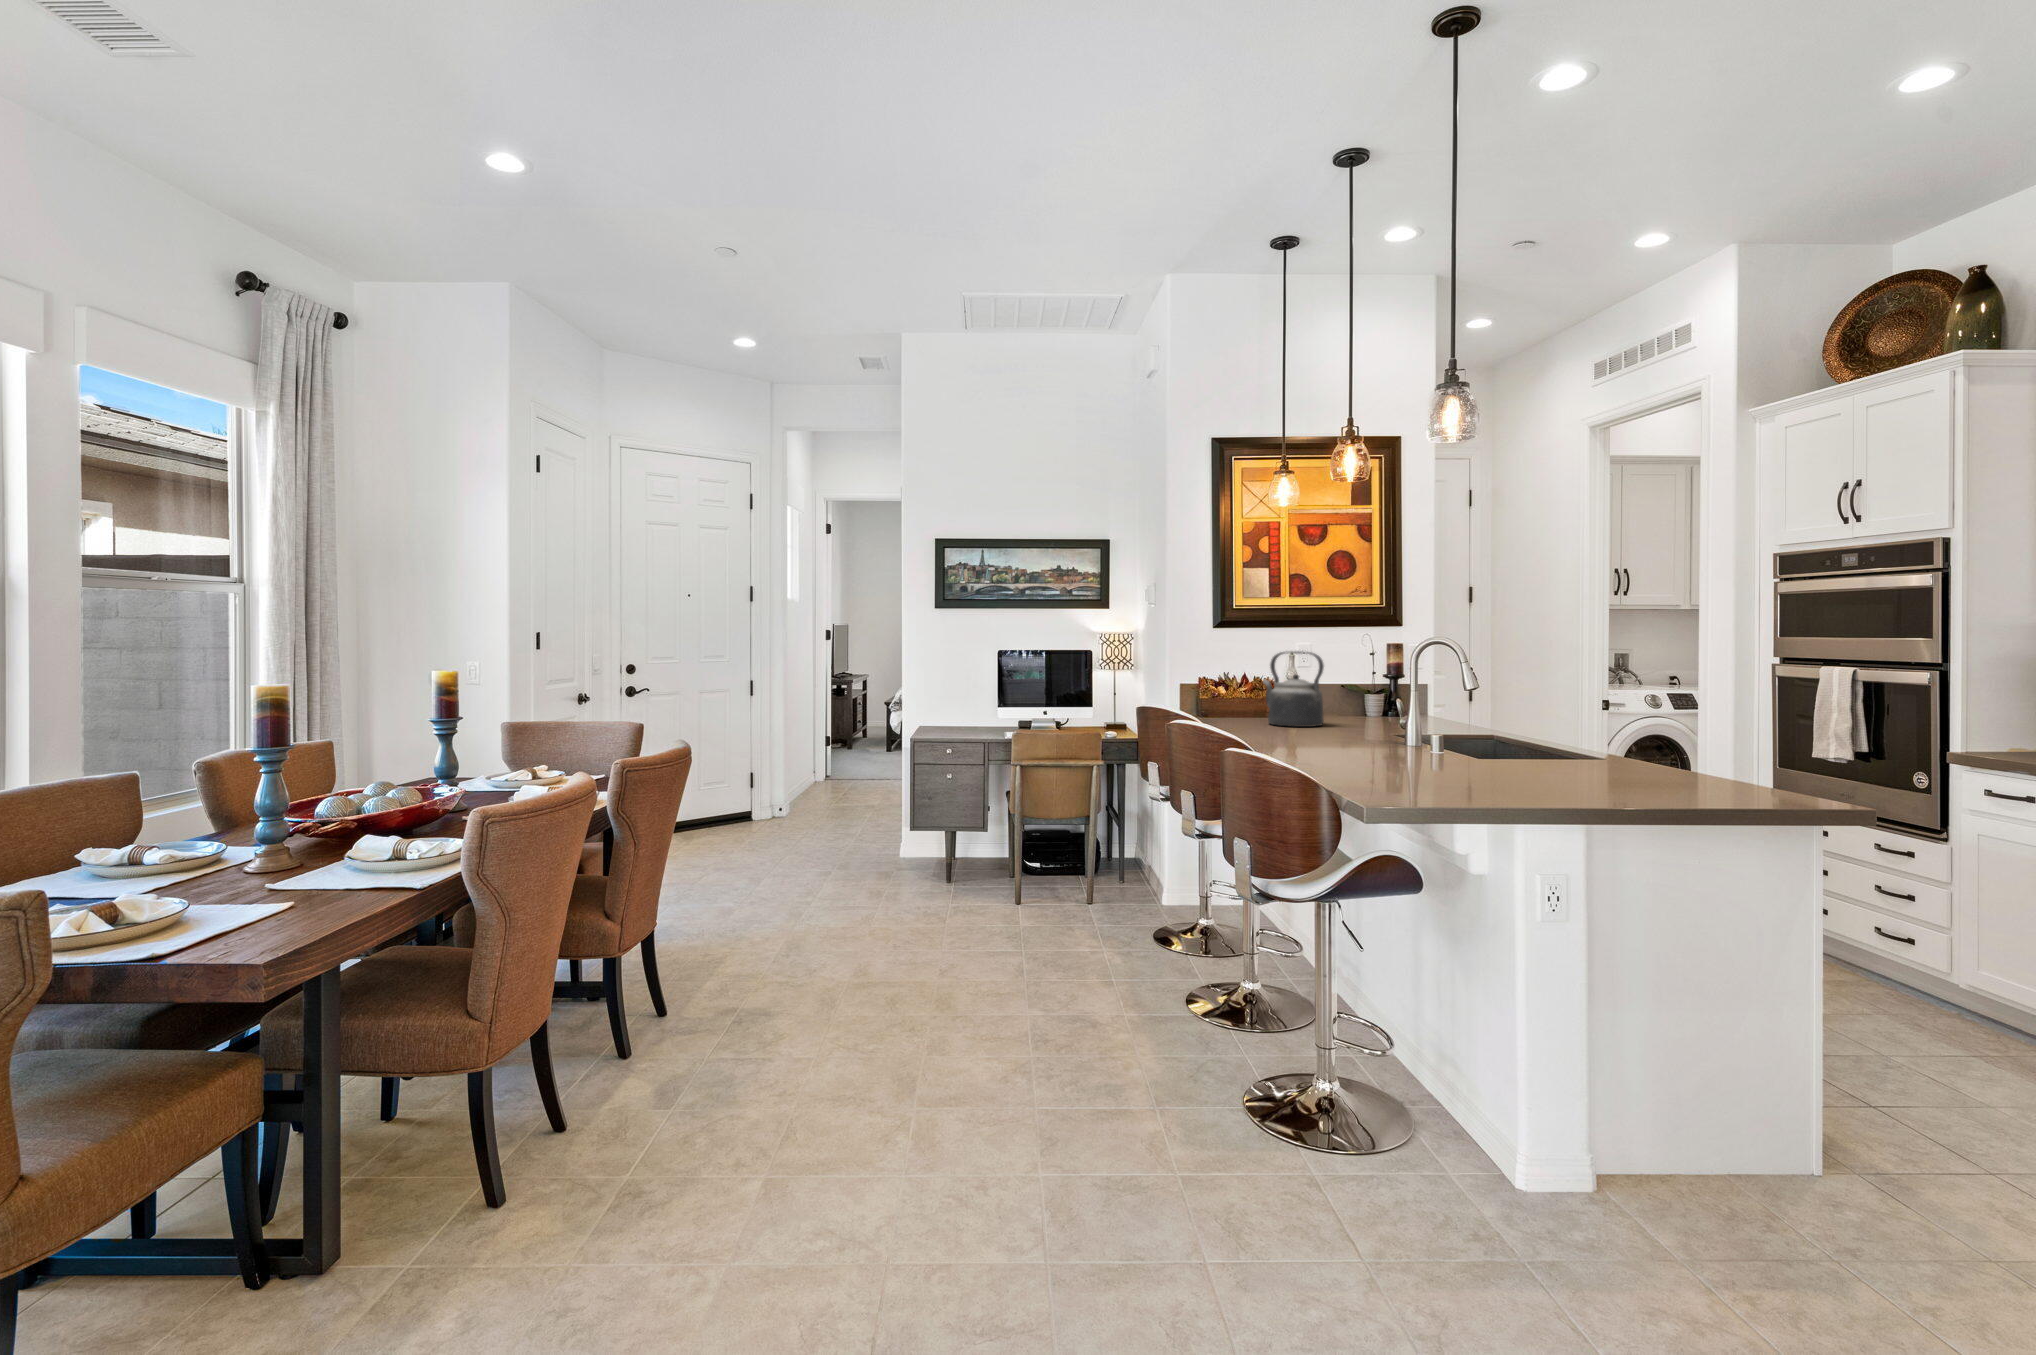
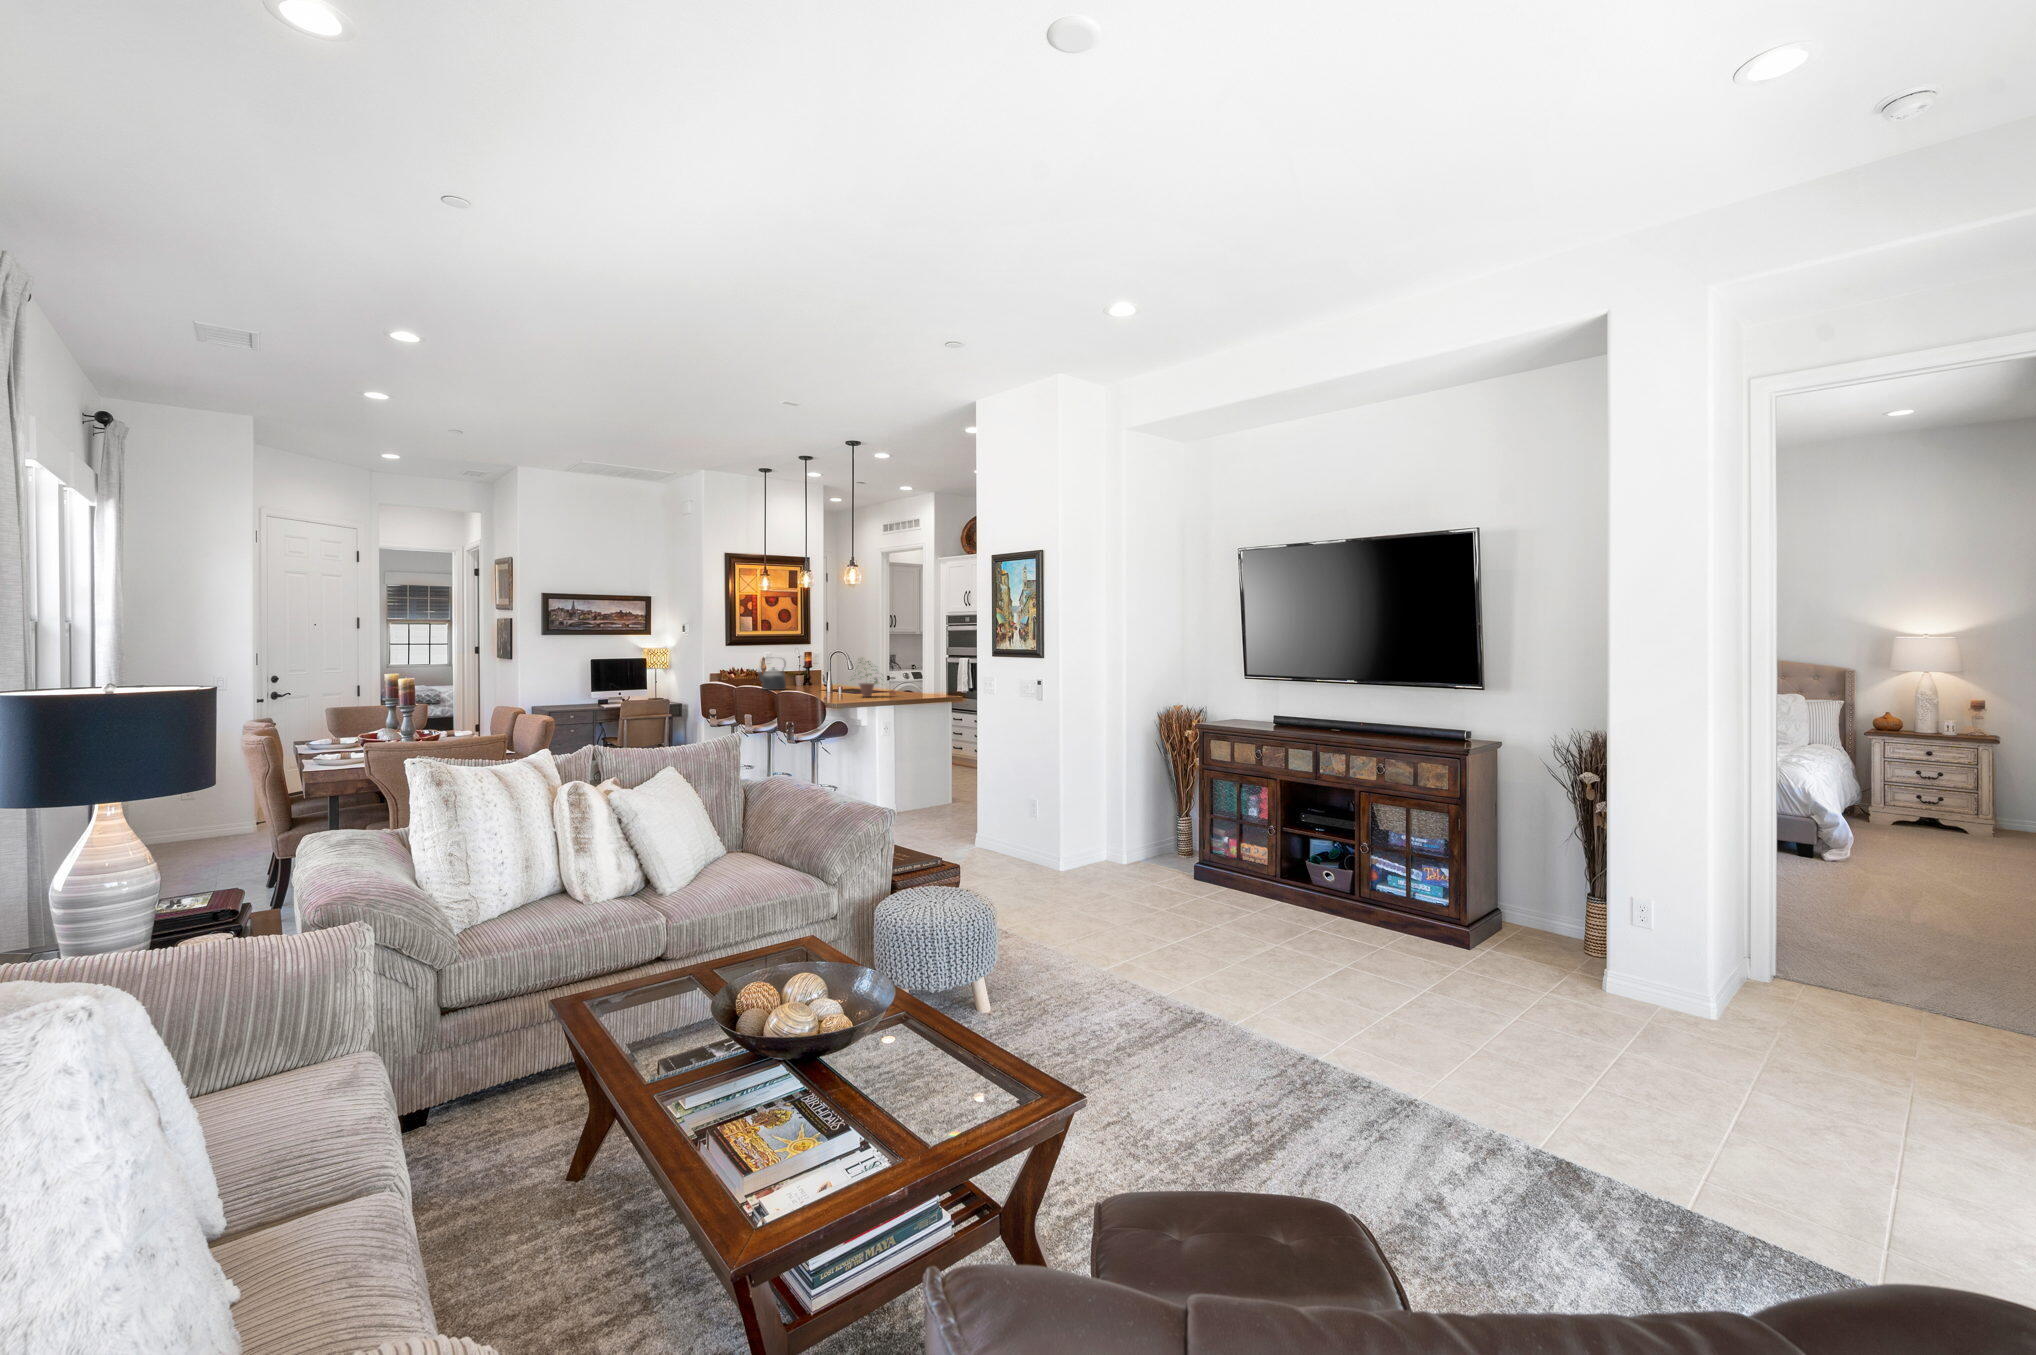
potted plant: none [1459,656,1597,782] -> present [859,661,878,697]

